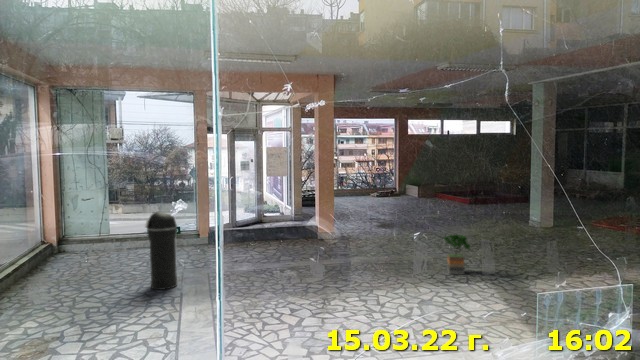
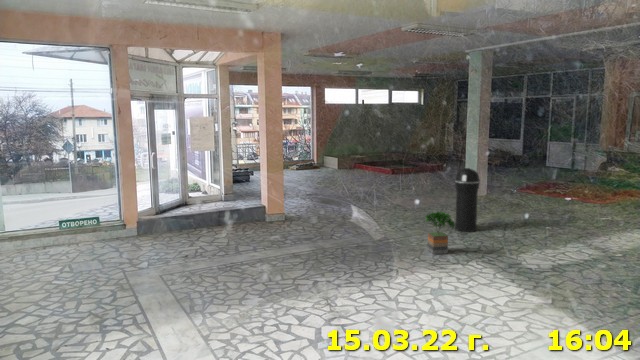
trash can: present [145,212,177,290] -> present [455,168,480,232]

